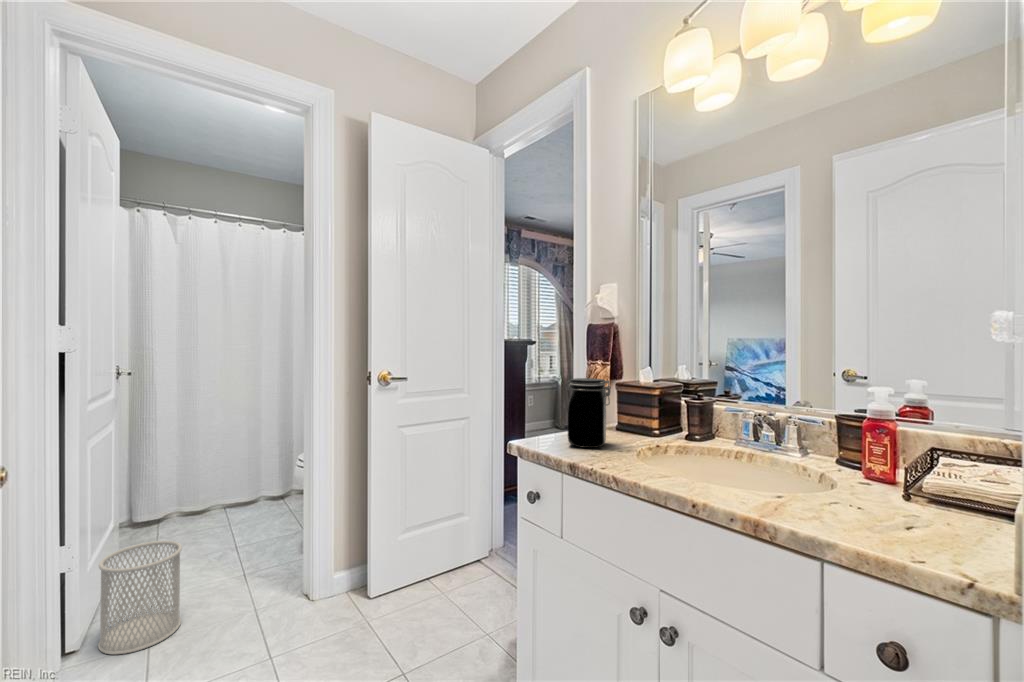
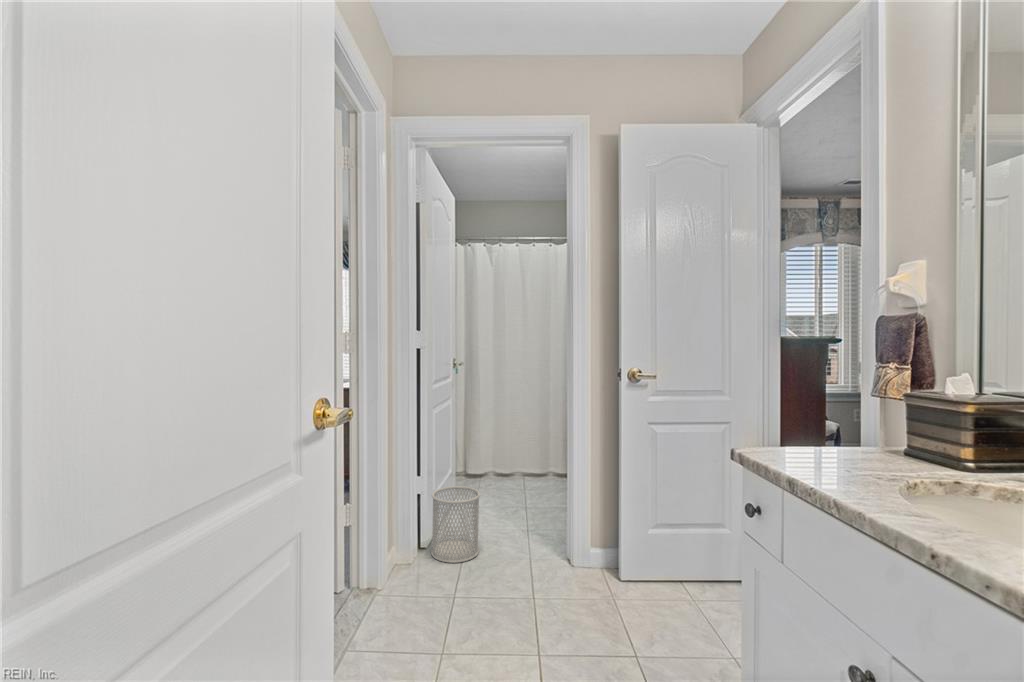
jar: present [566,378,611,448] -> none [805,381,870,468]

